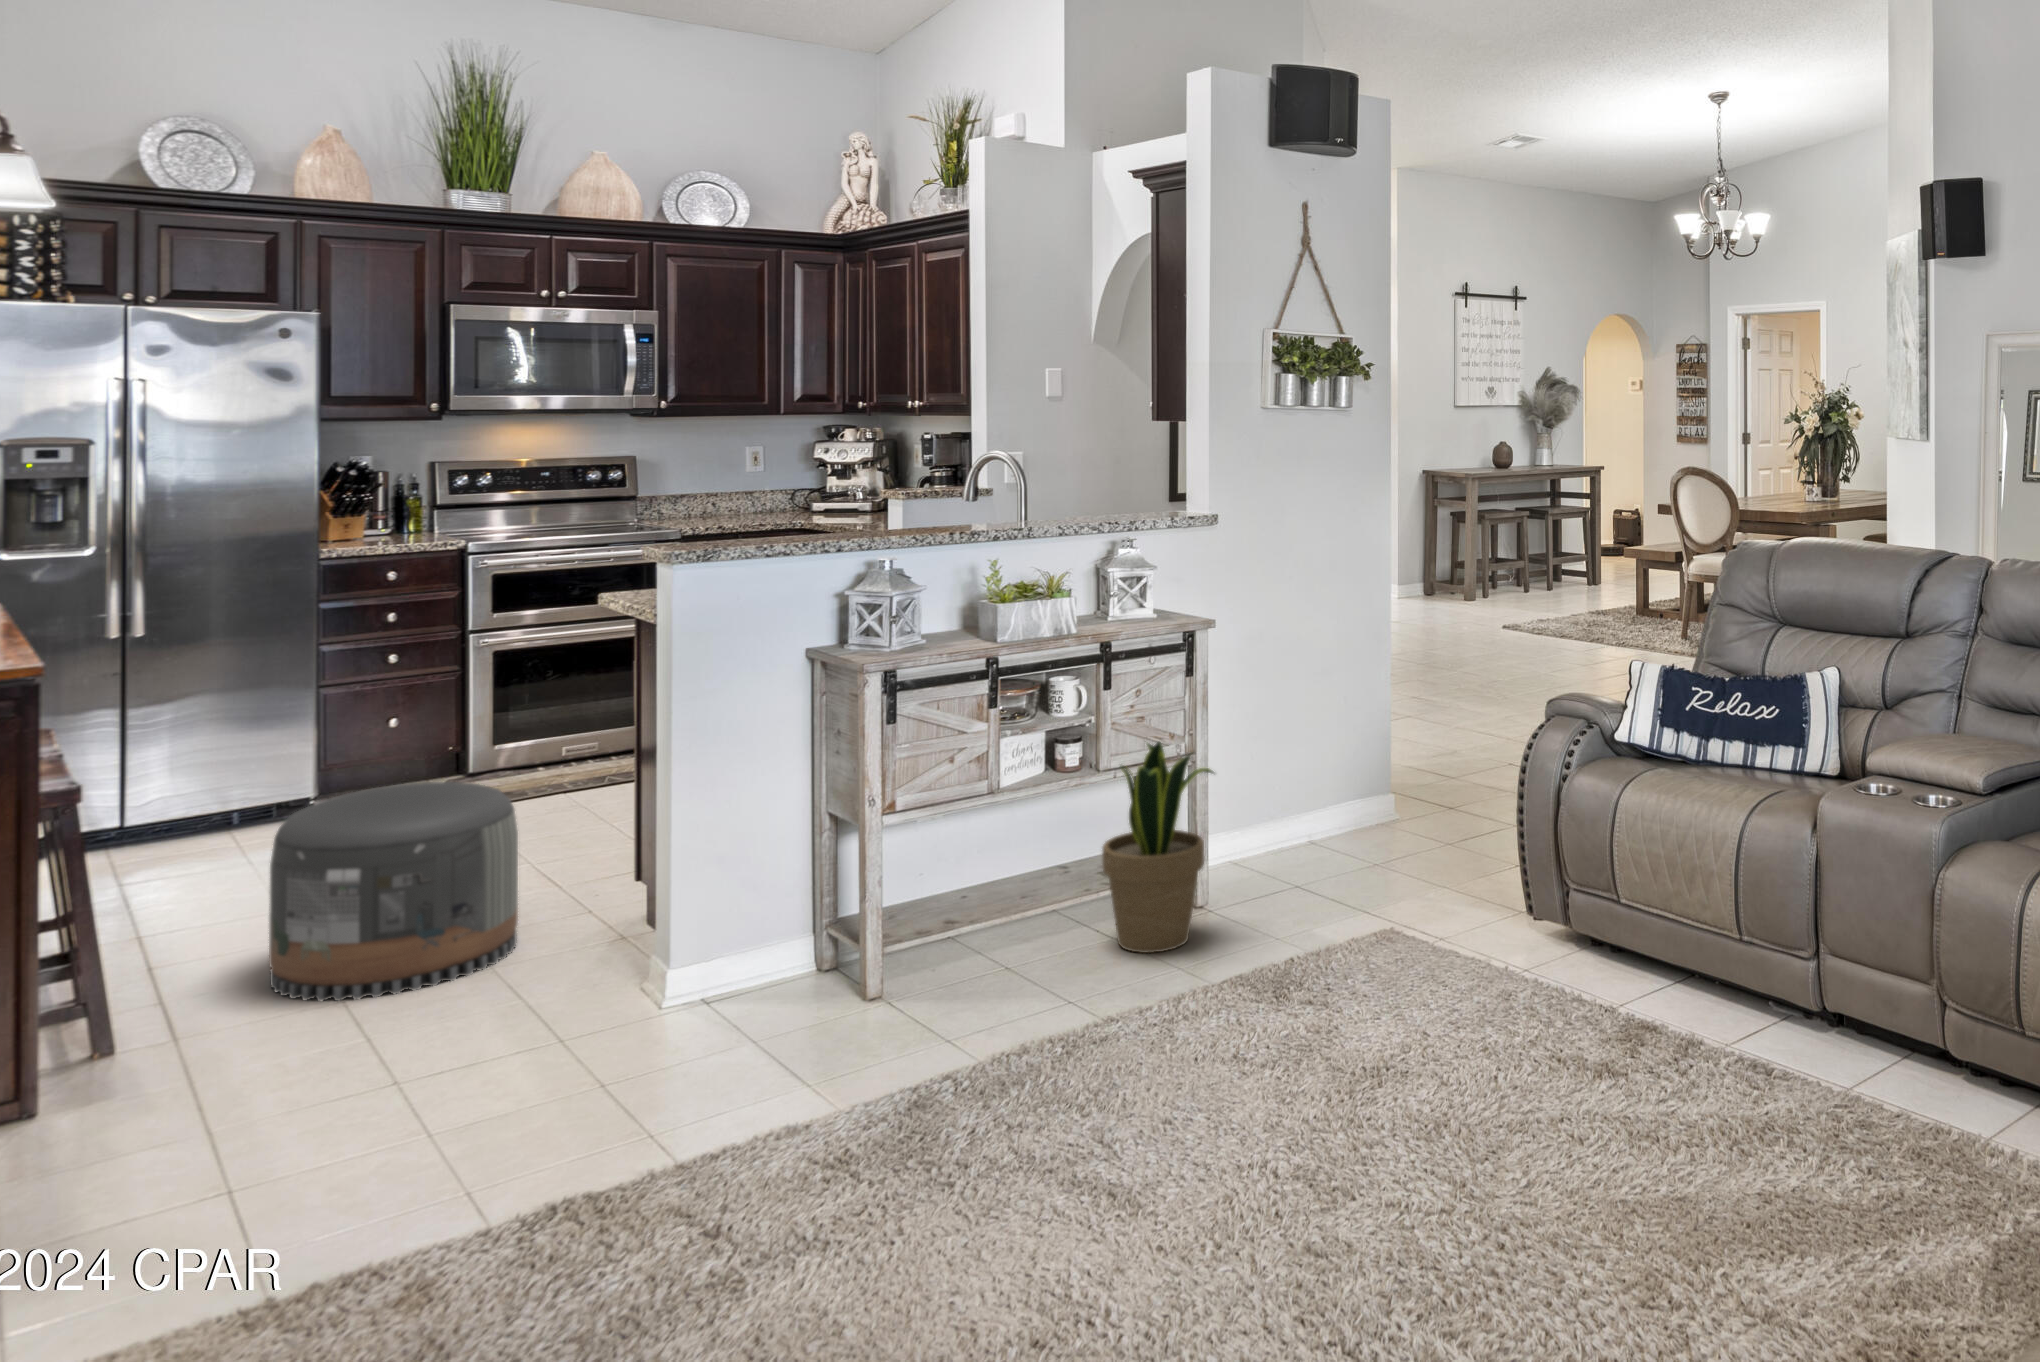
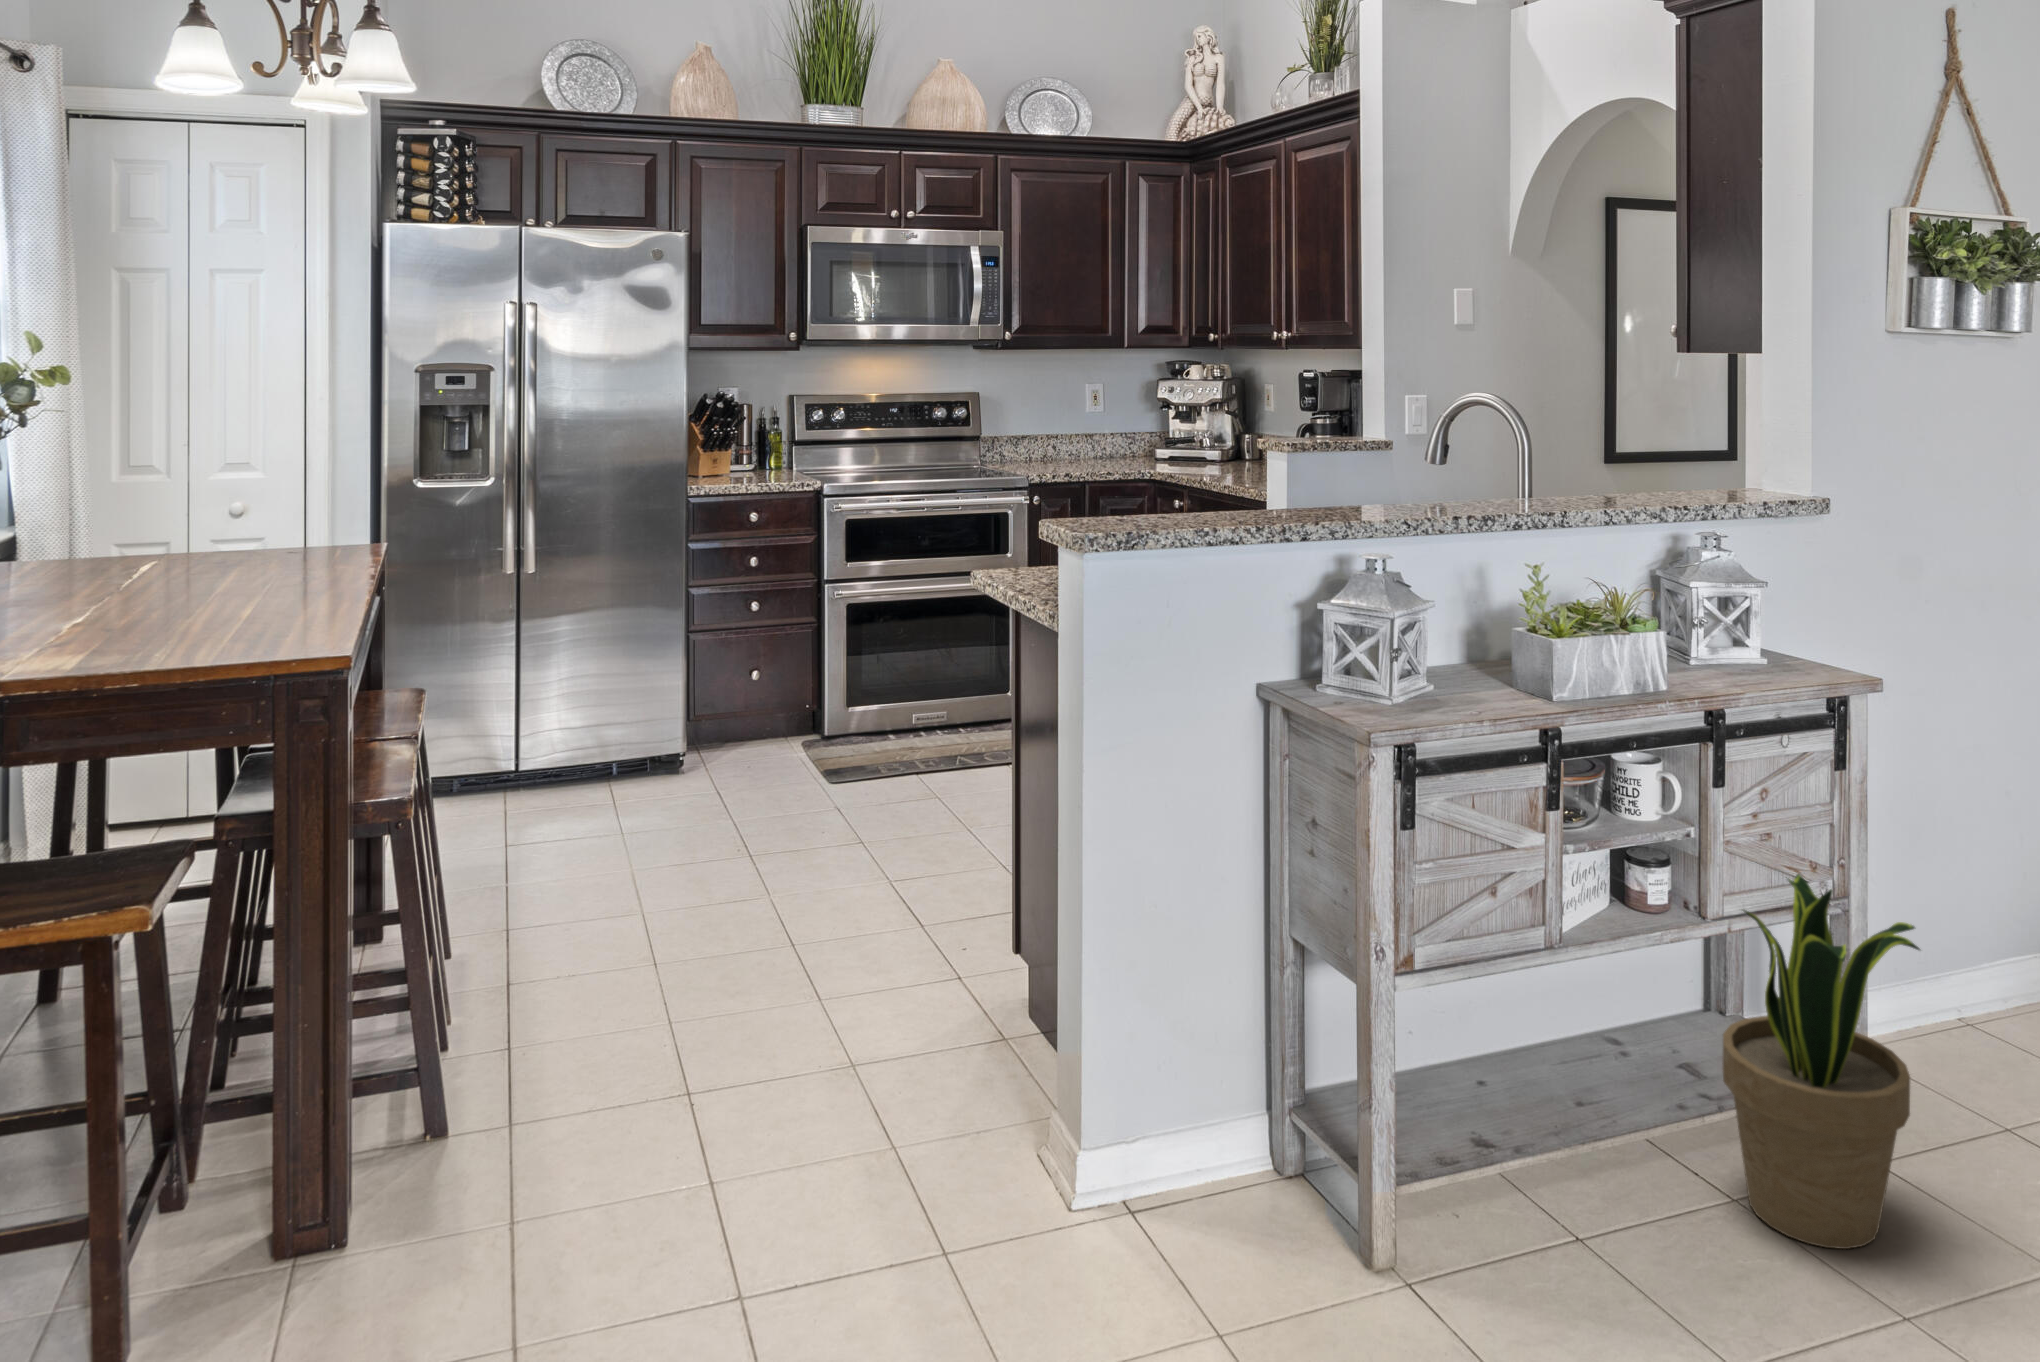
pouf: present [269,782,518,1001] -> none [616,795,883,1092]

